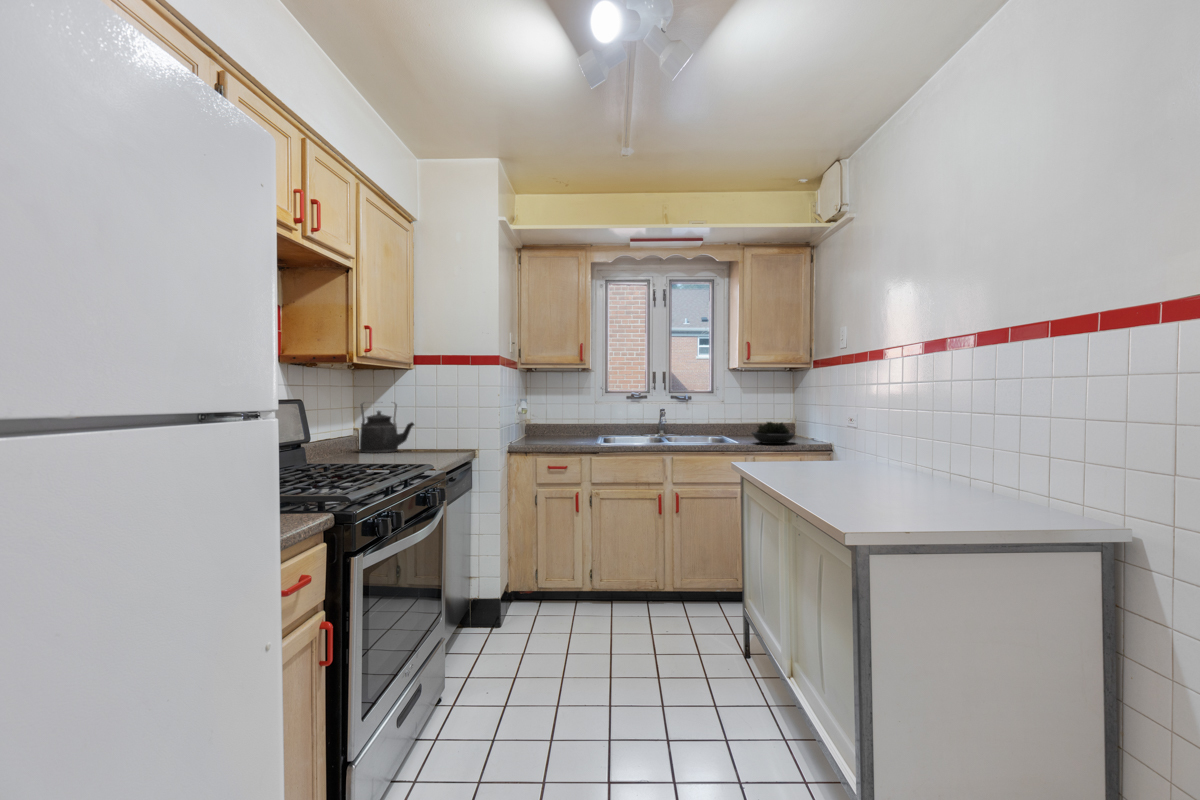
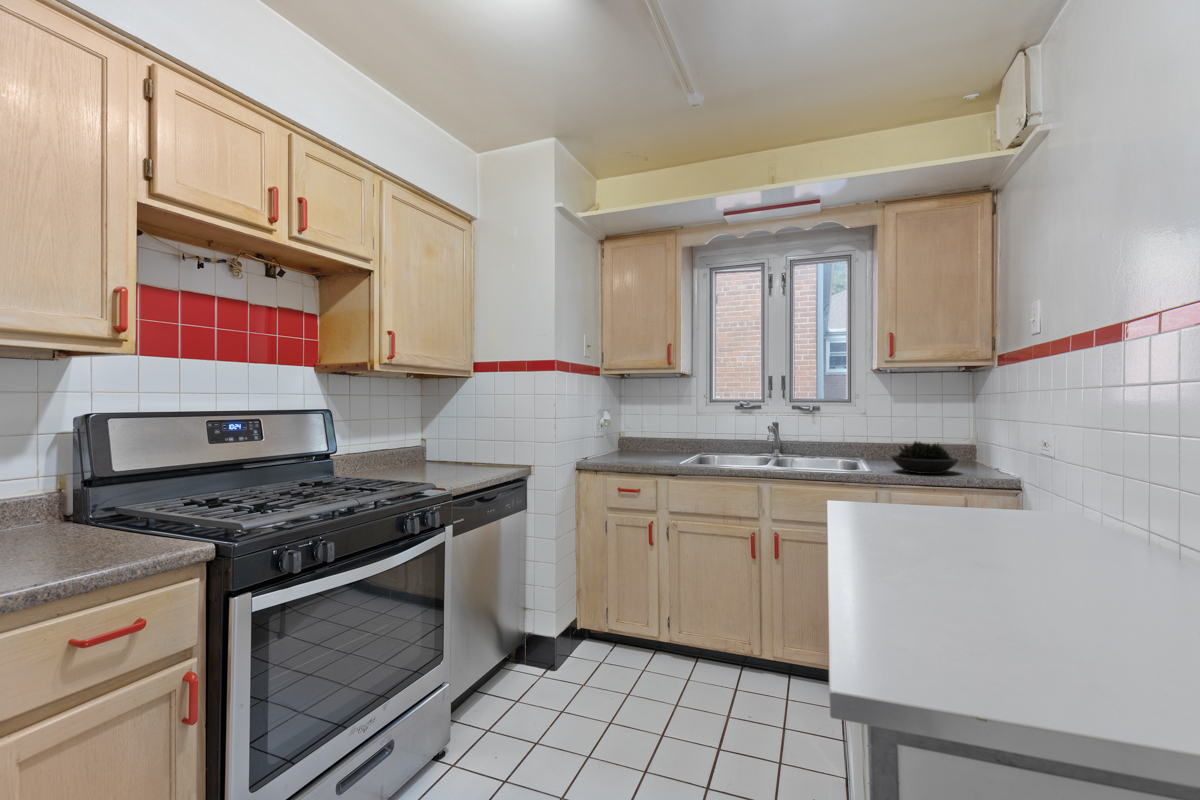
kettle: present [360,402,414,453] -> none [419,412,472,466]

